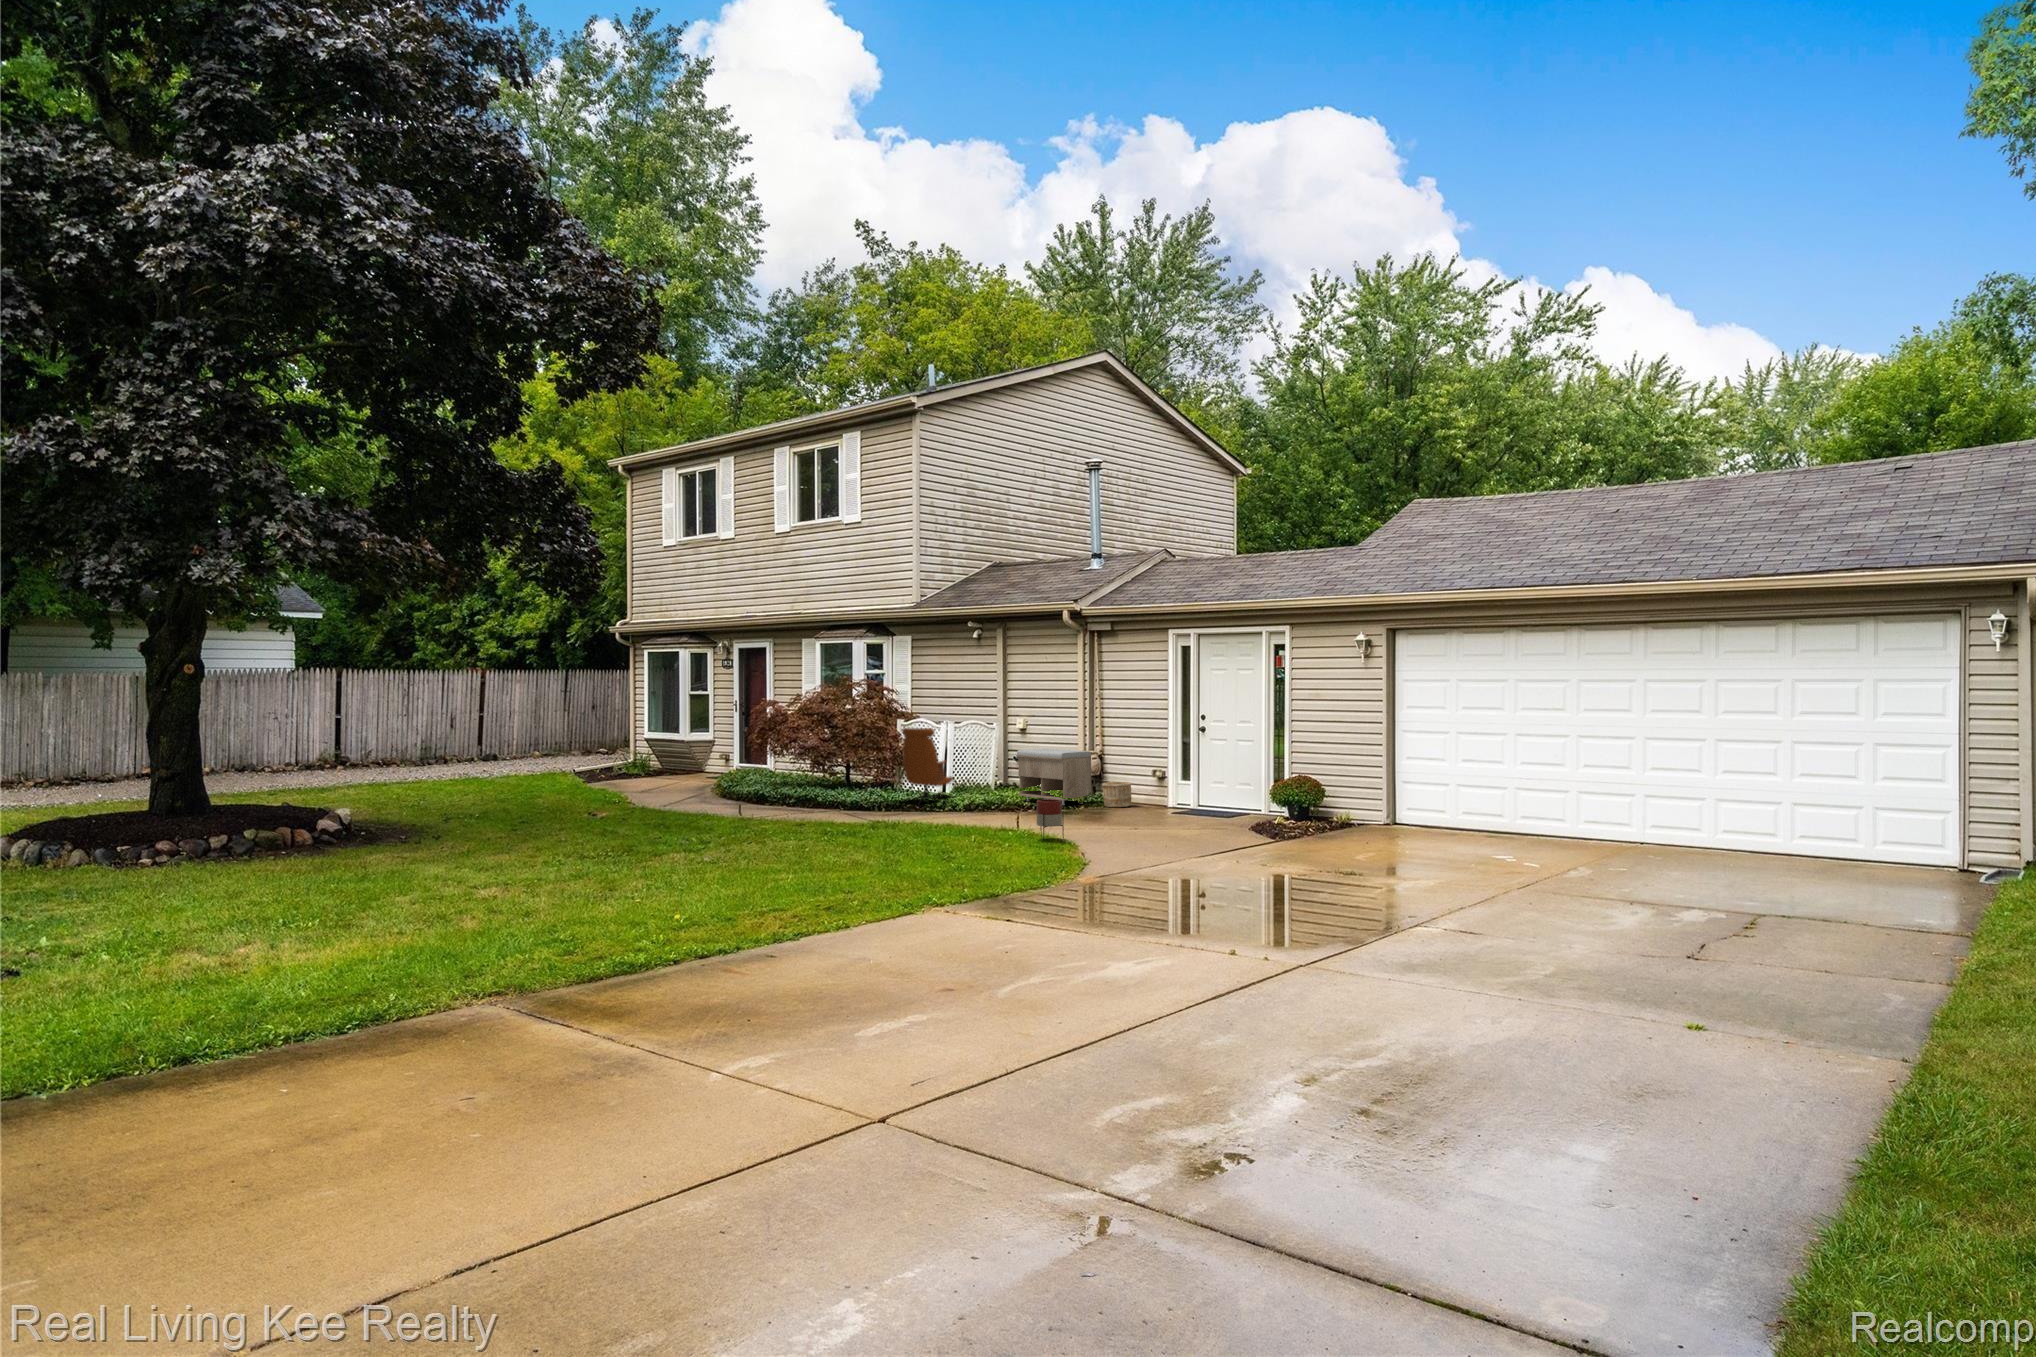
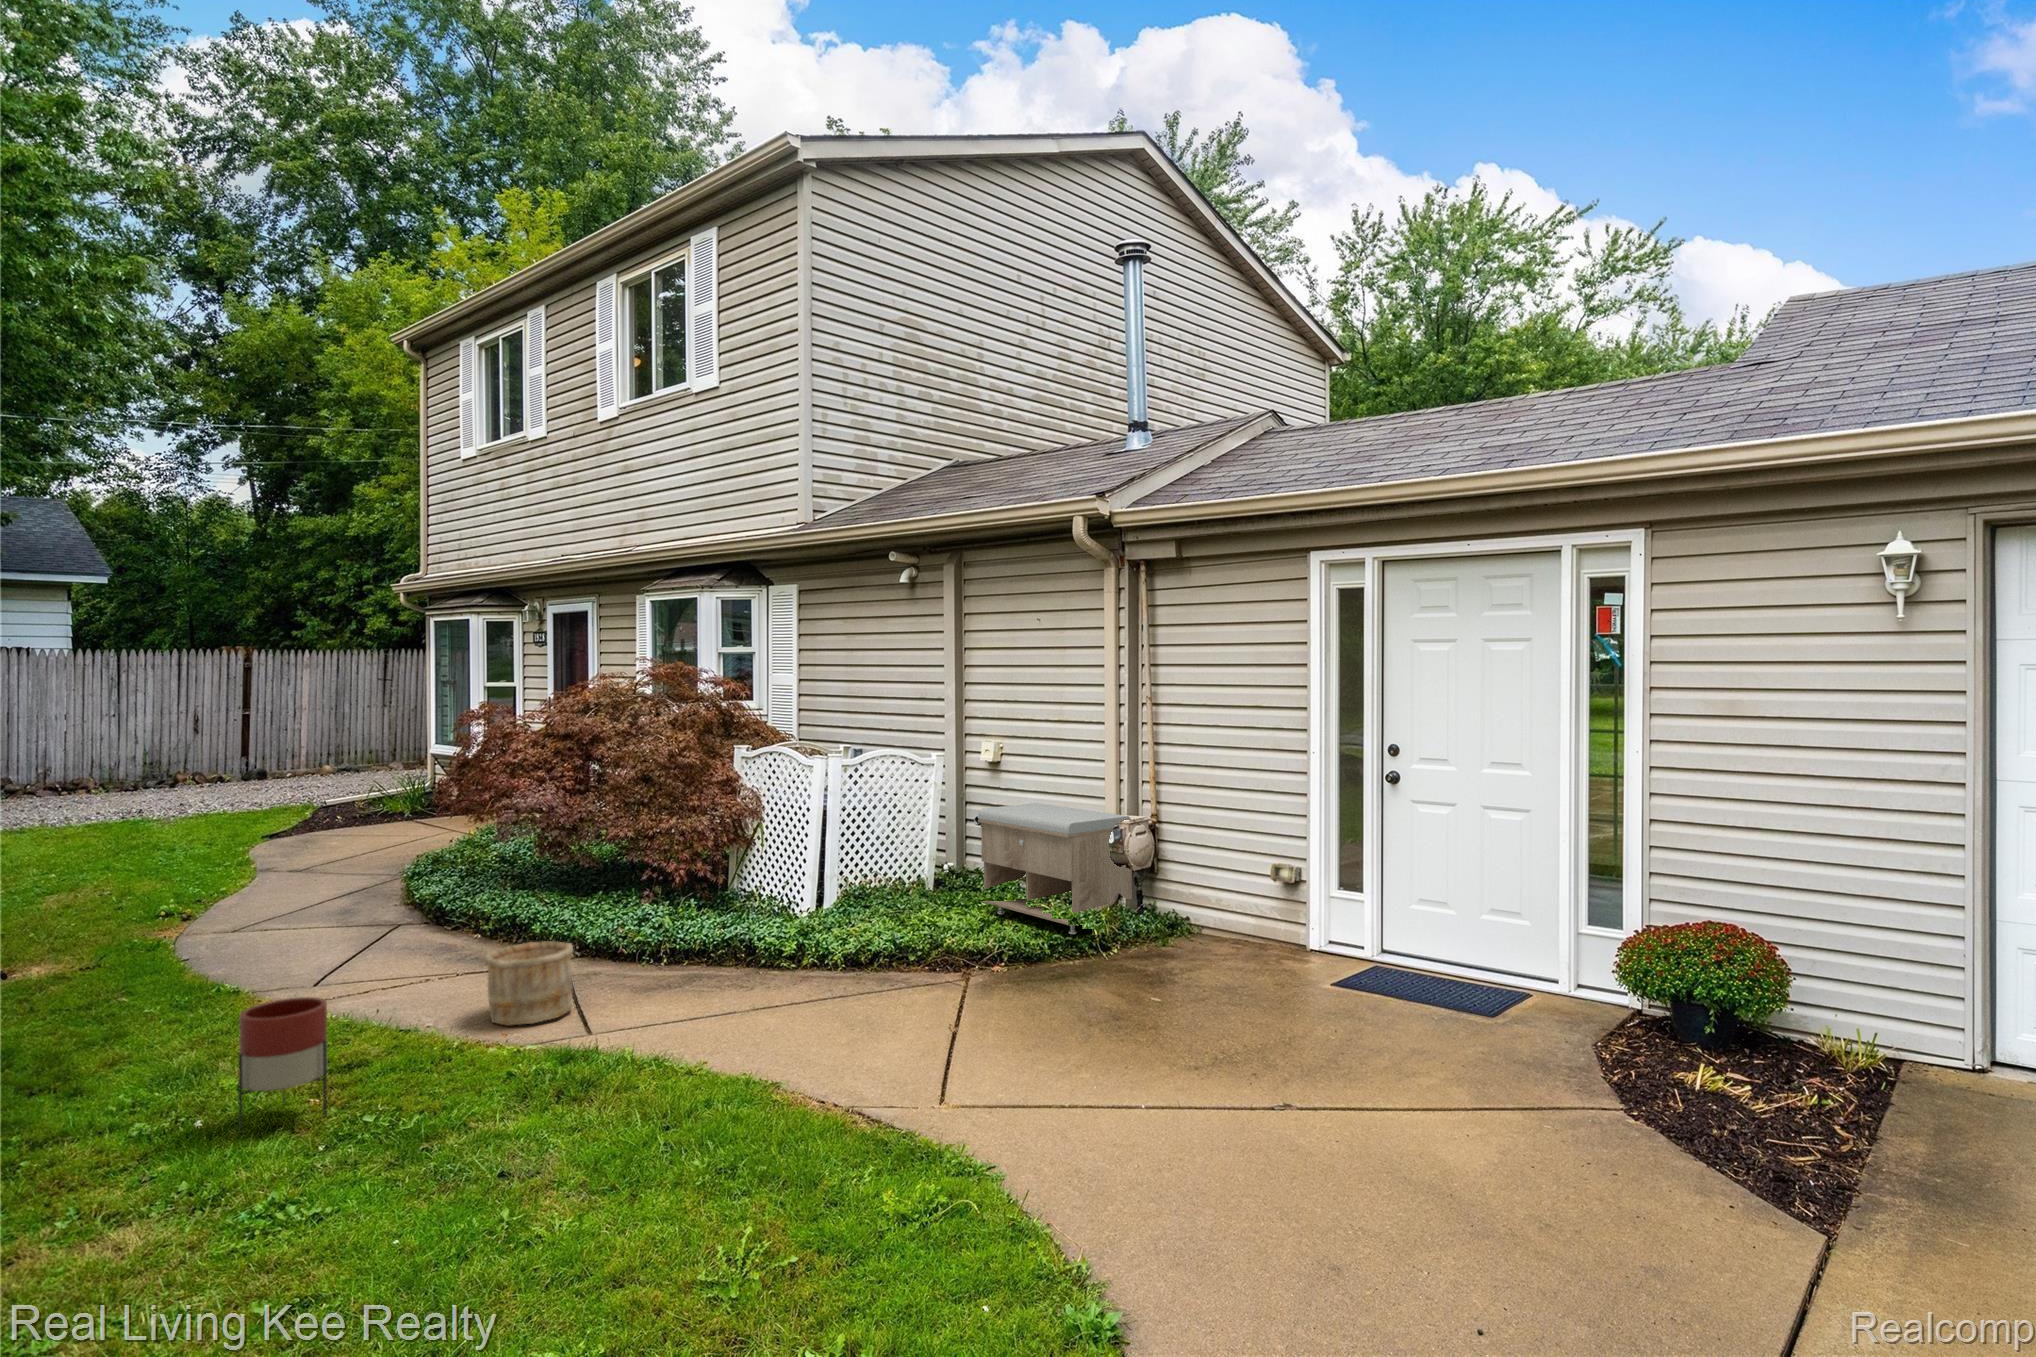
lounge chair: present [902,728,954,801] -> none [733,764,861,925]
wooden bucket: present [1102,782,1131,807] -> present [484,941,573,1026]
planter: present [1037,799,1064,840] -> present [239,997,327,1133]

